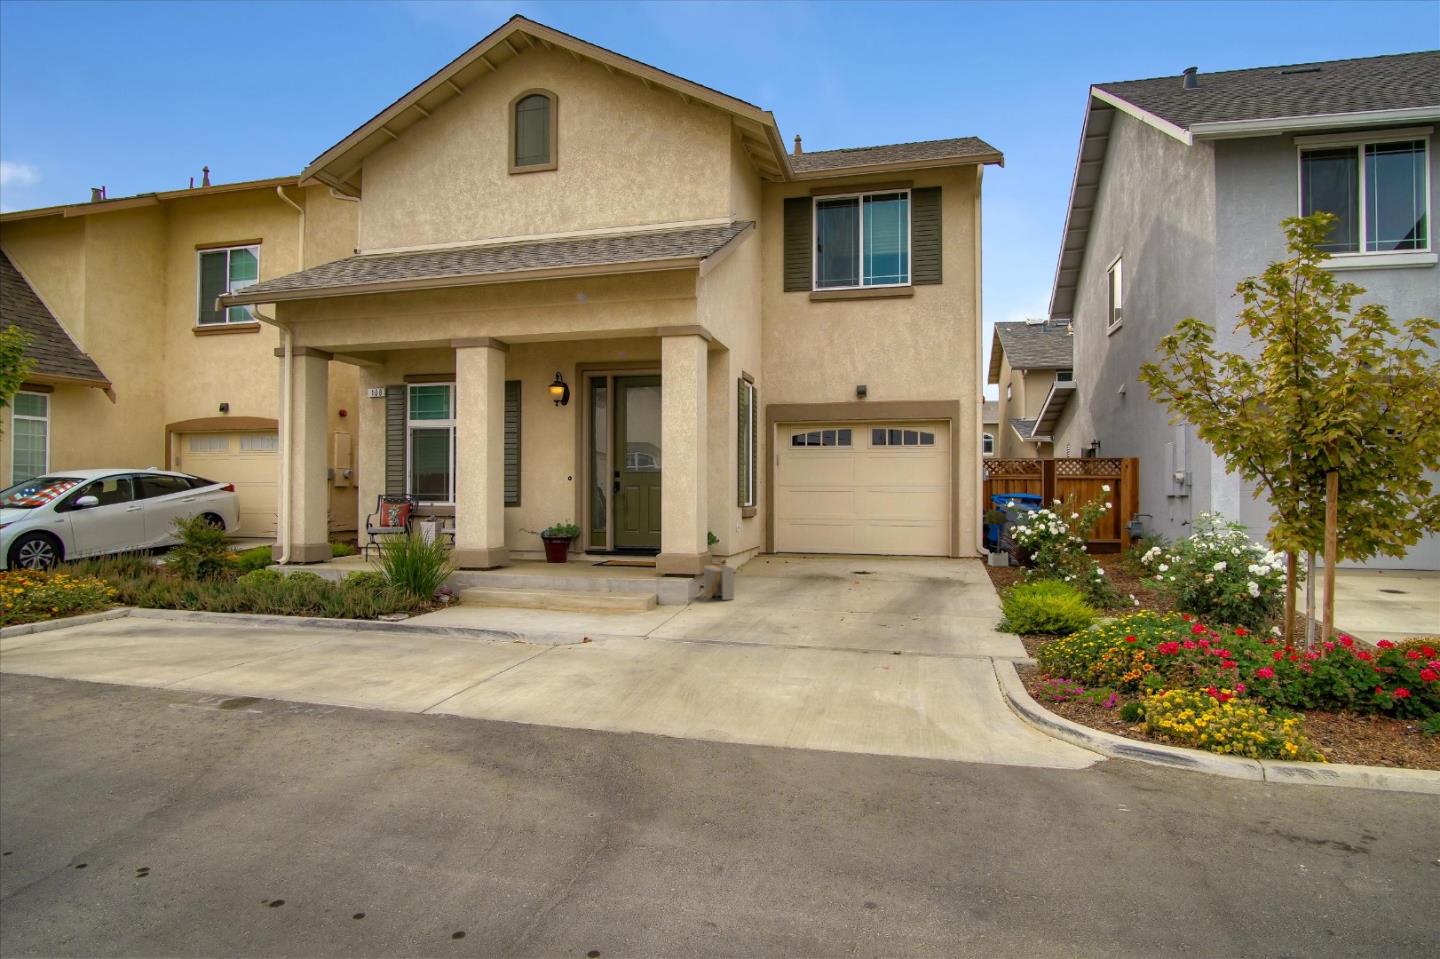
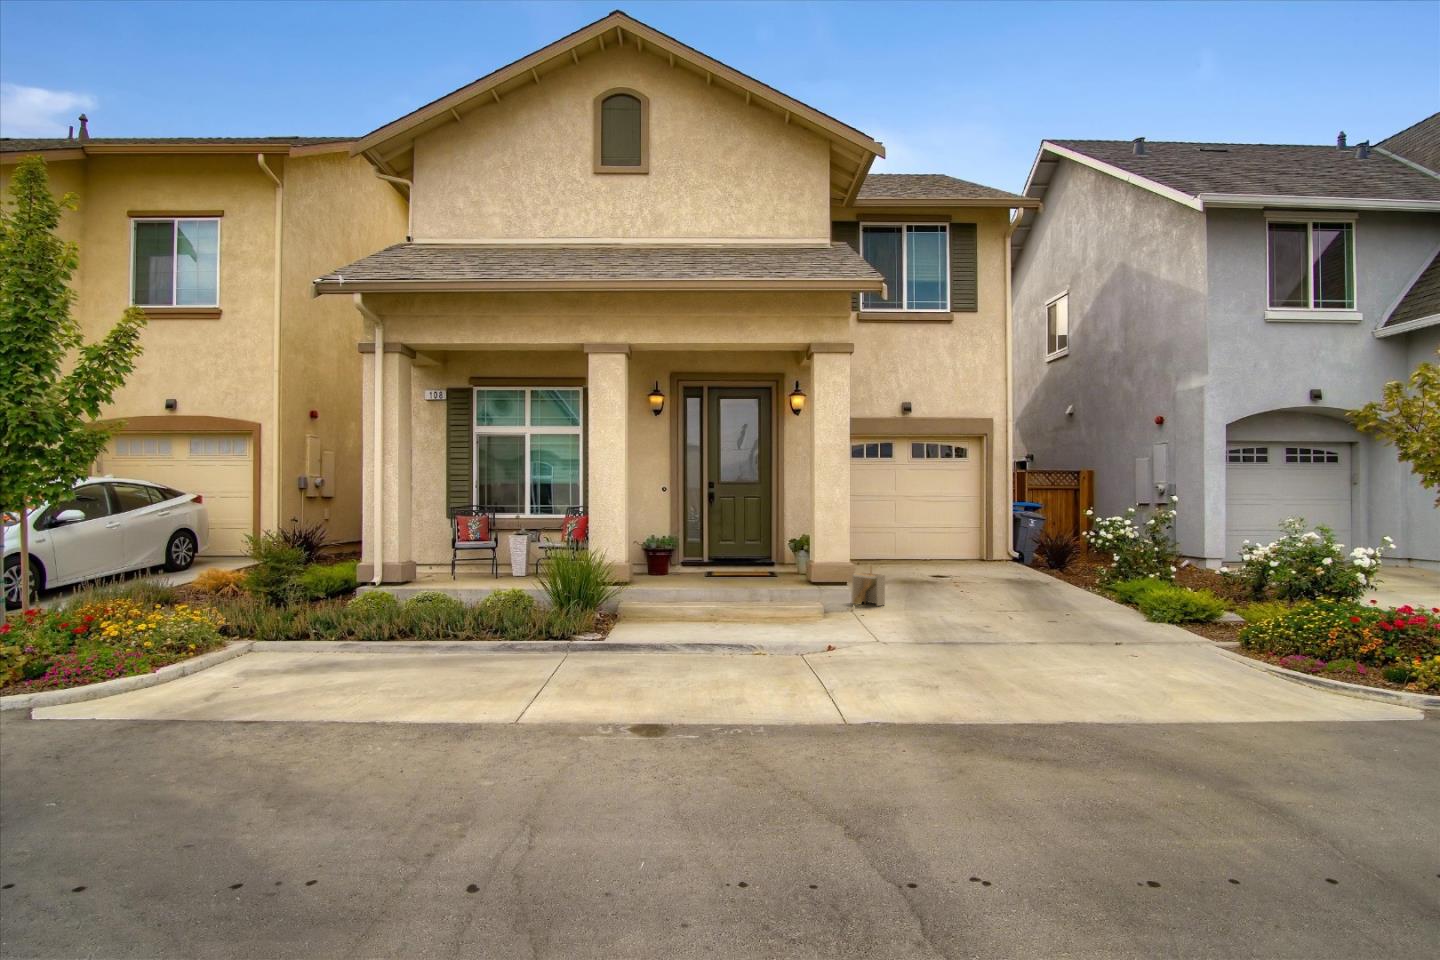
potted tree: present [985,509,1009,566] -> none [1019,517,1042,568]

